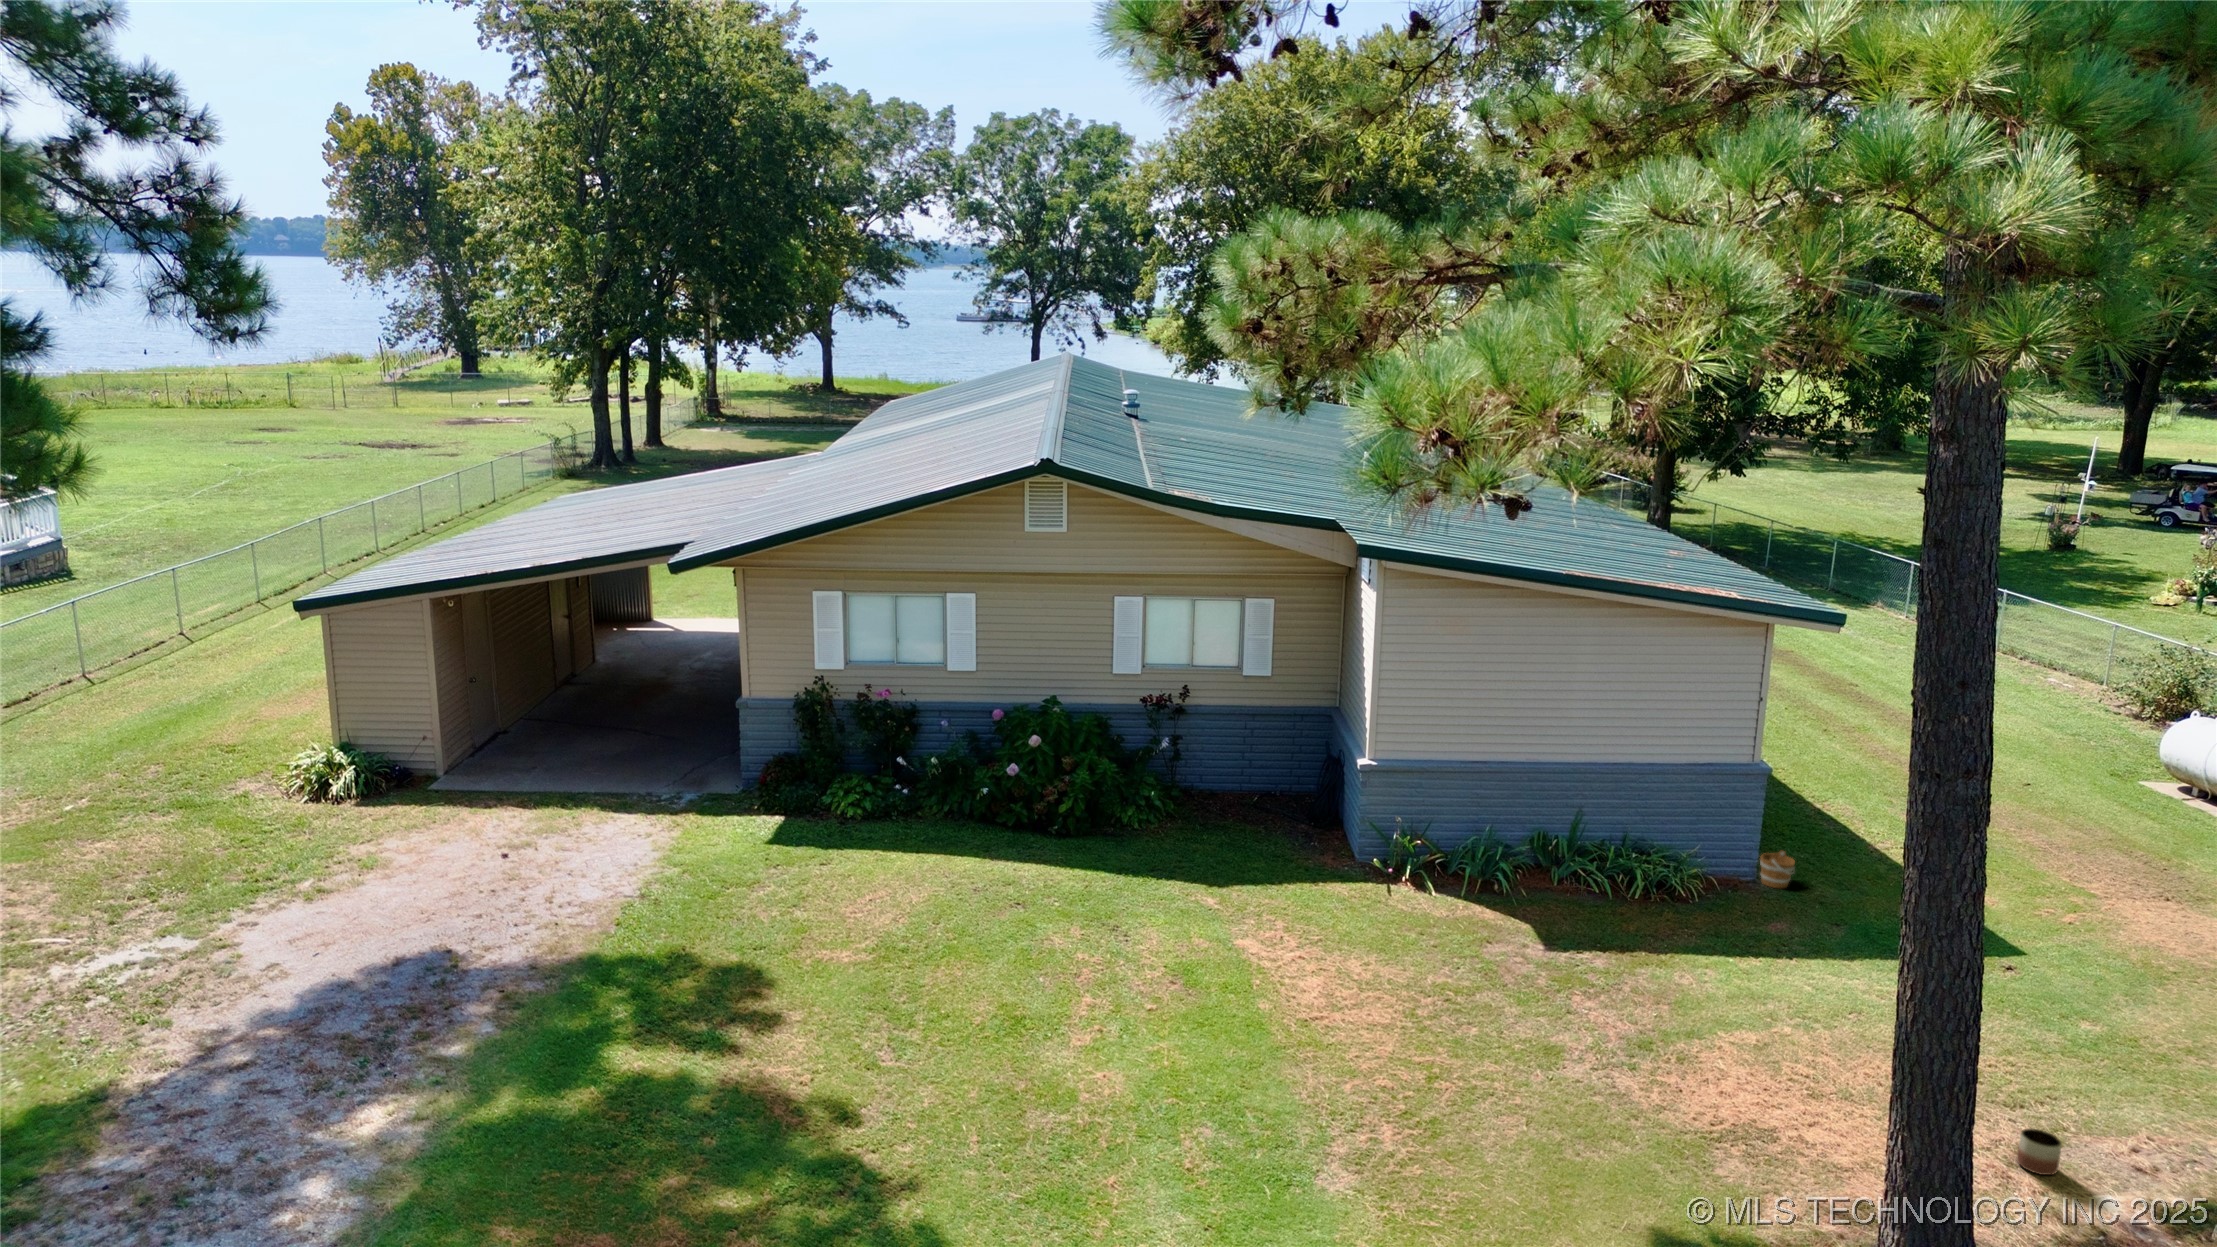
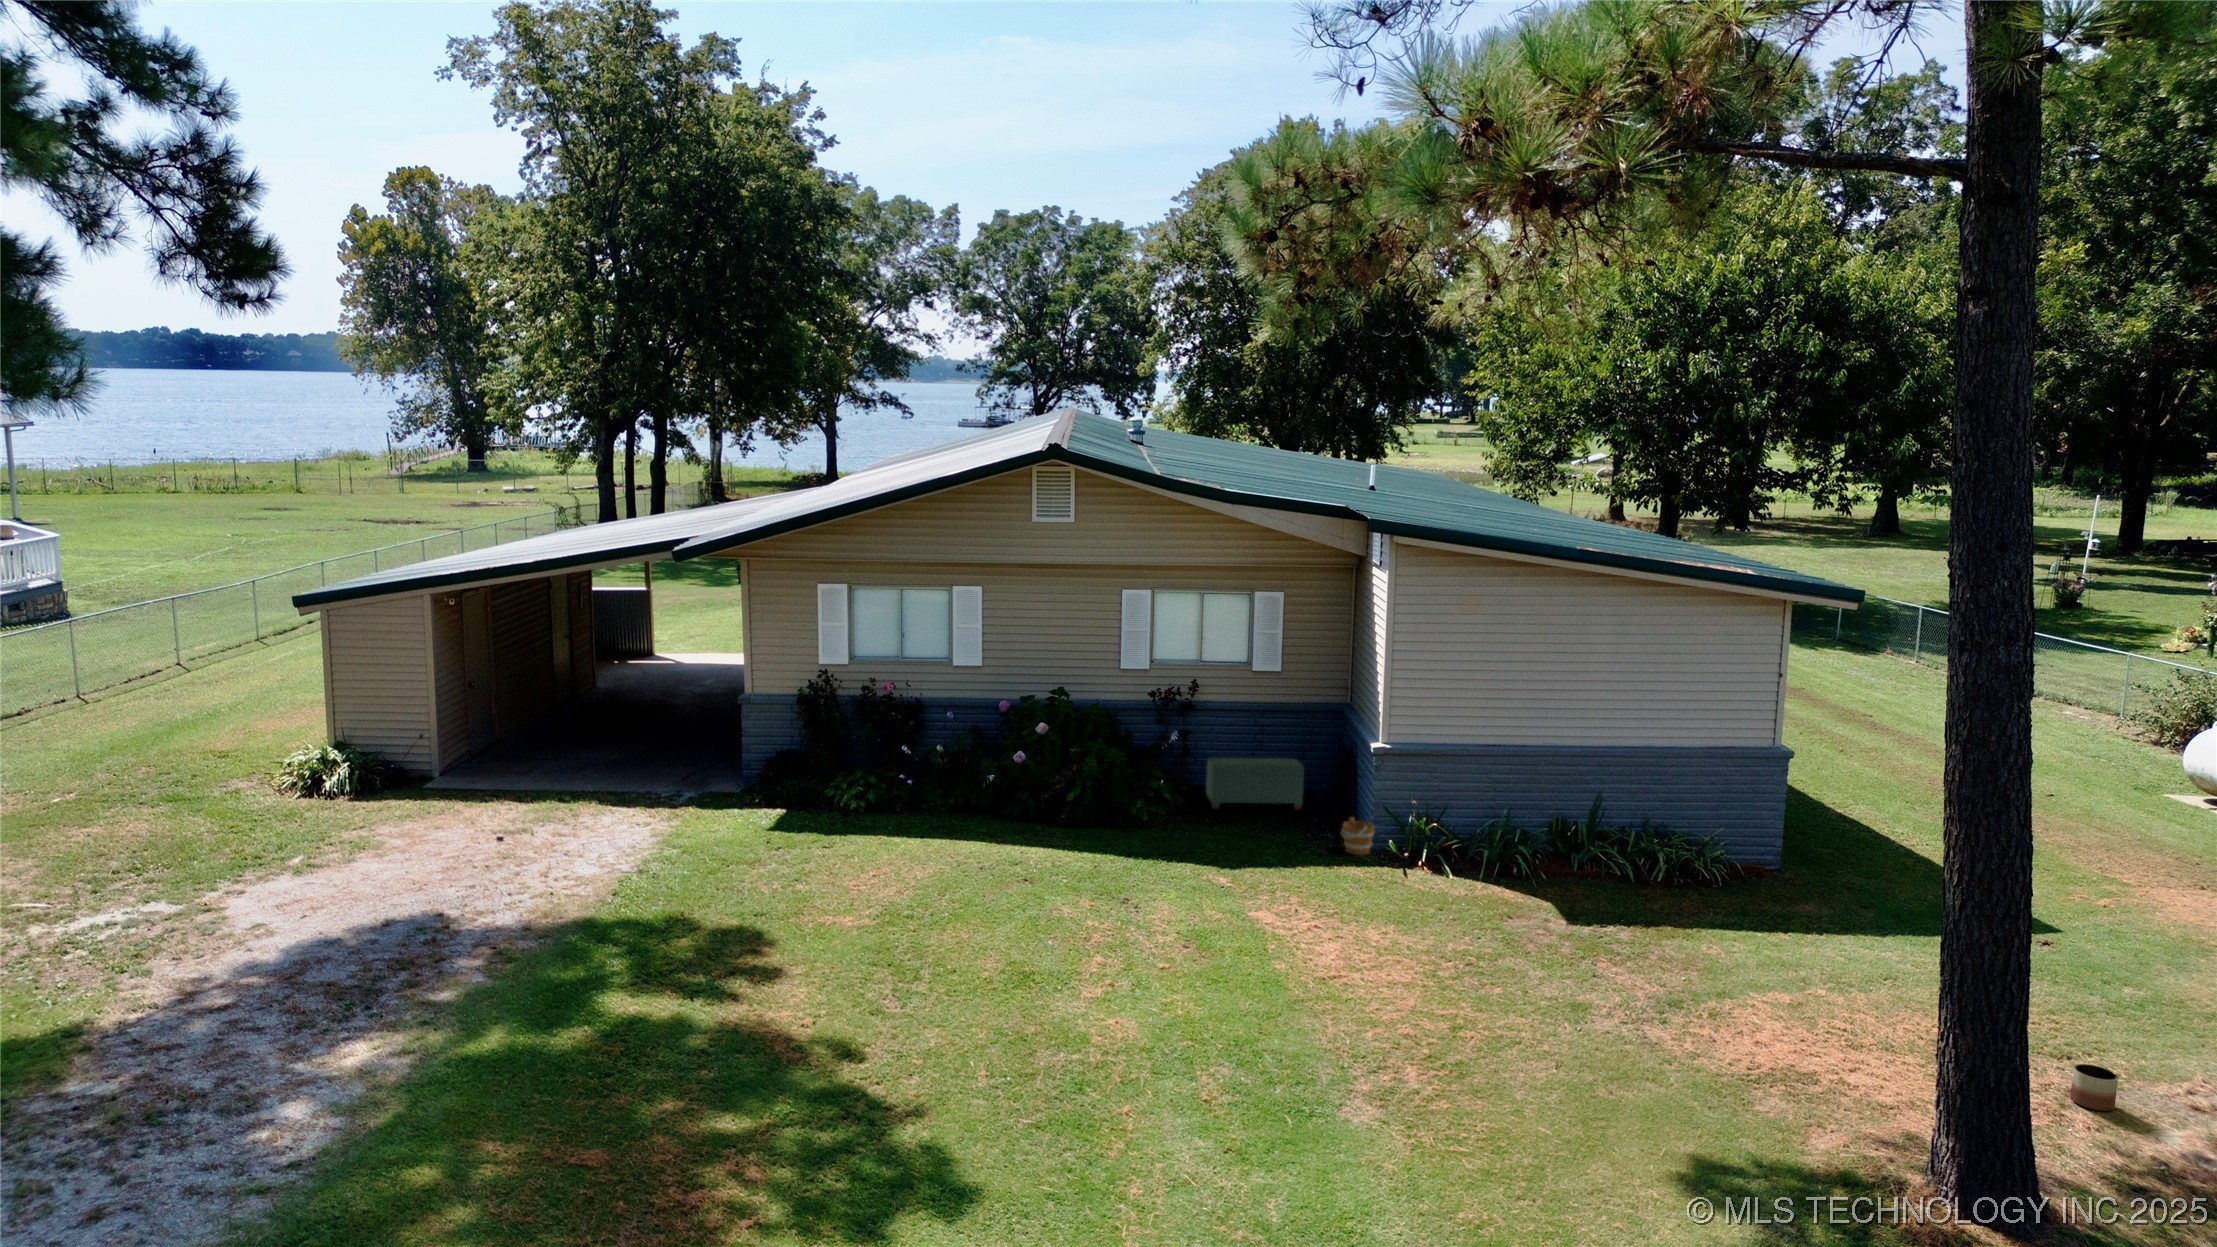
bench: none [1199,760,1296,812] -> present [1206,758,1304,809]
bucket: present [1760,851,1795,888] -> present [1341,817,1374,855]

